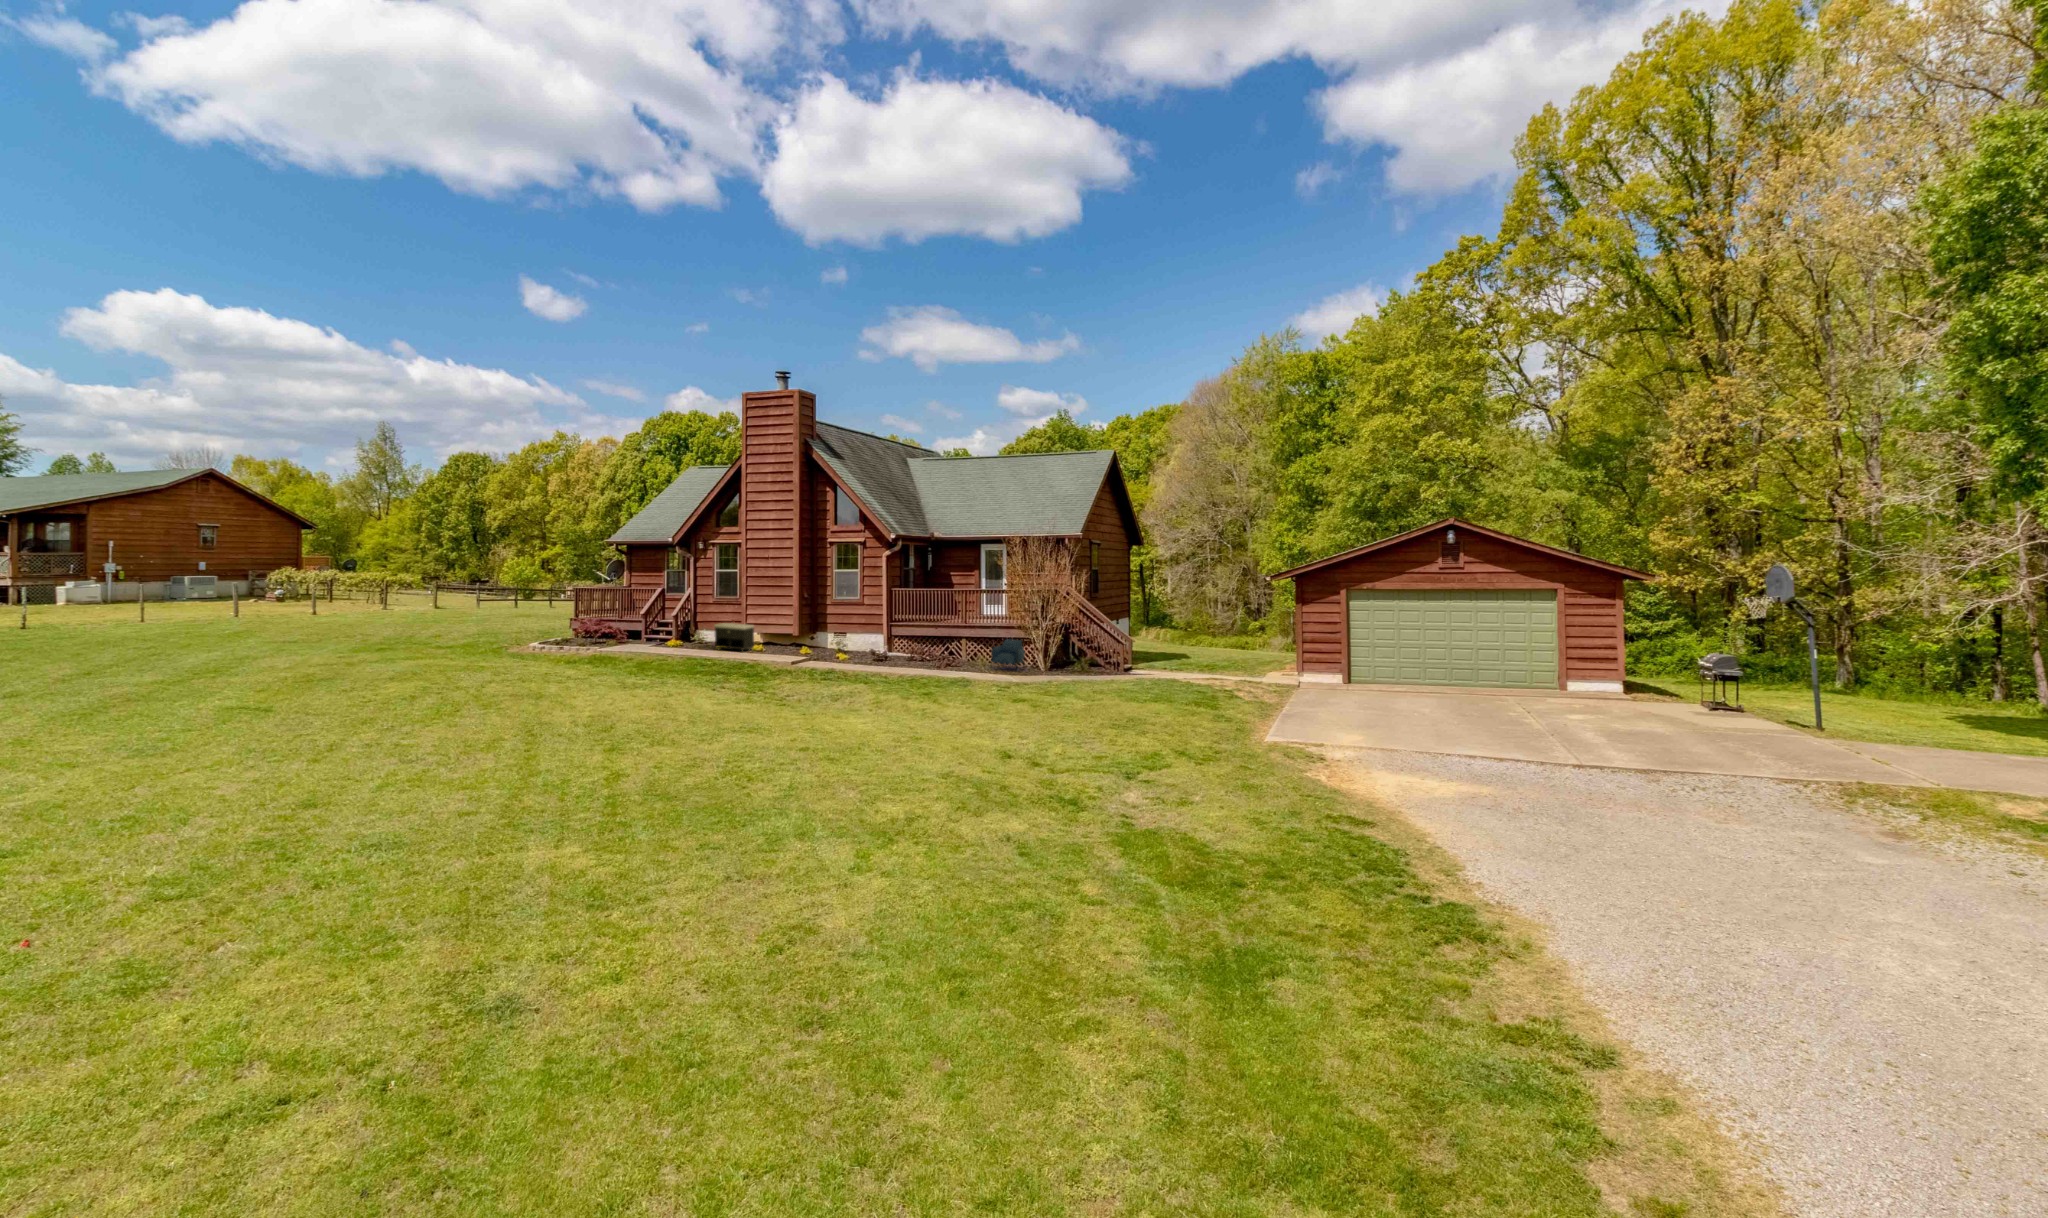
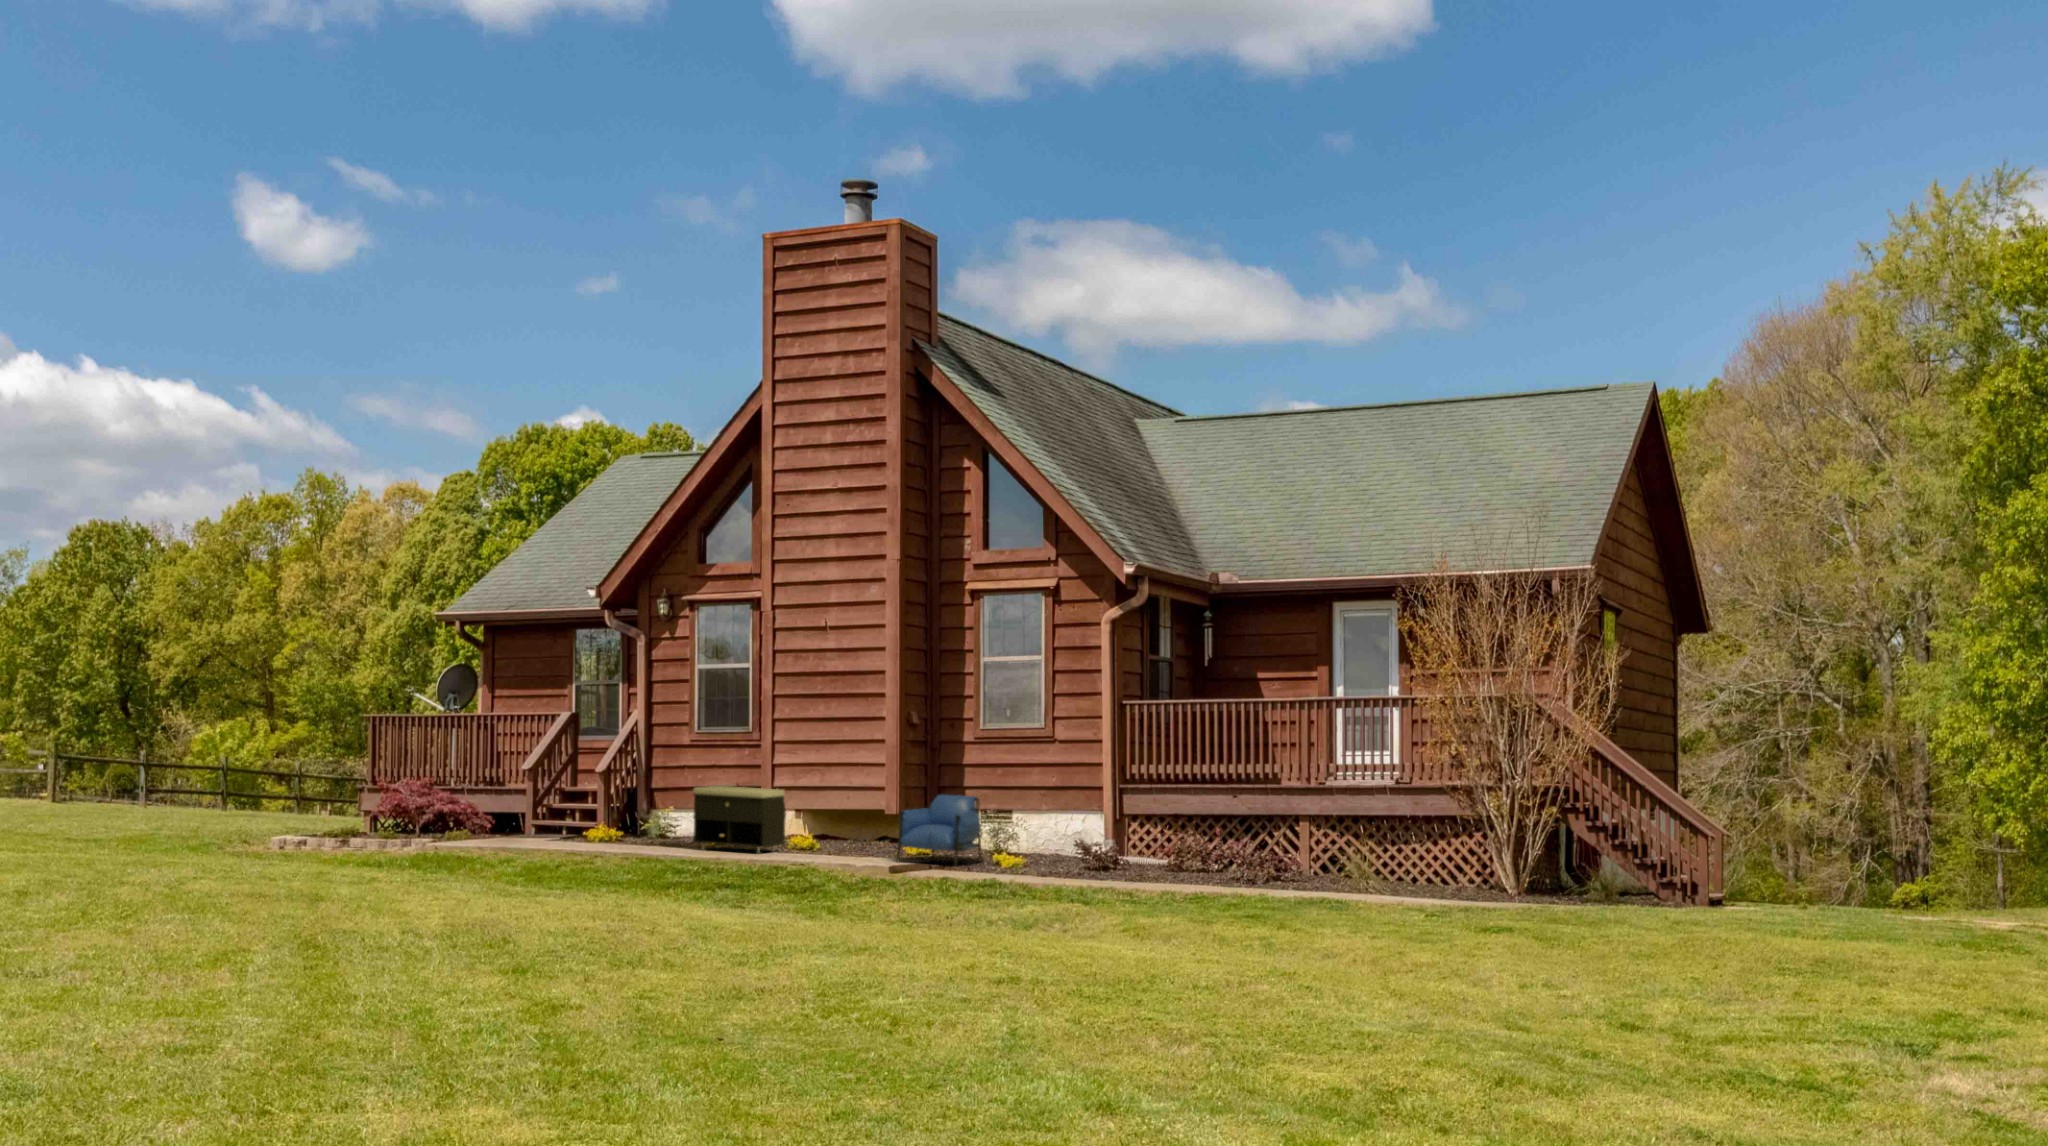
armchair: present [991,639,1025,665] -> present [897,795,982,866]

